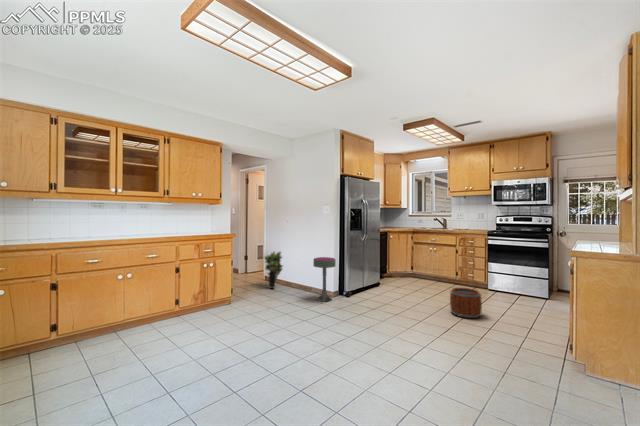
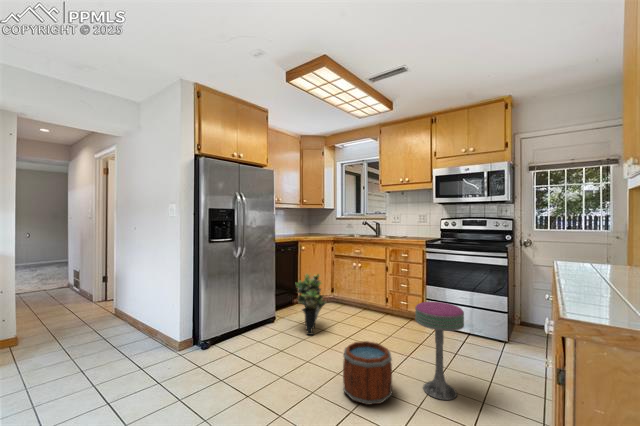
potted plant: present [265,252,283,289] -> present [296,274,326,335]
bar stool: present [313,257,336,301] -> present [415,302,464,400]

